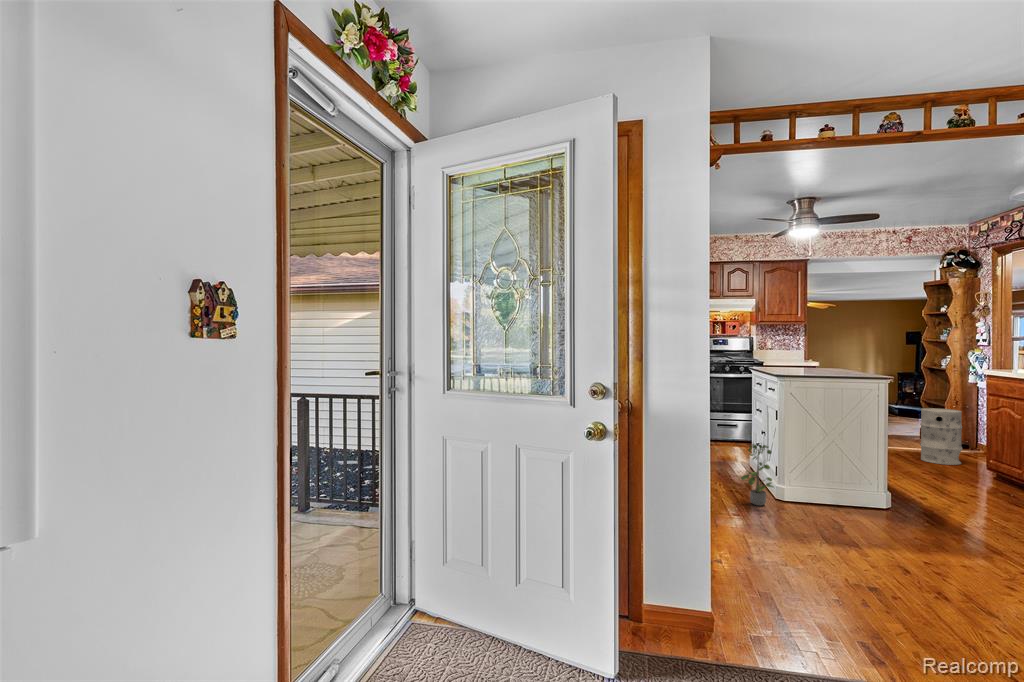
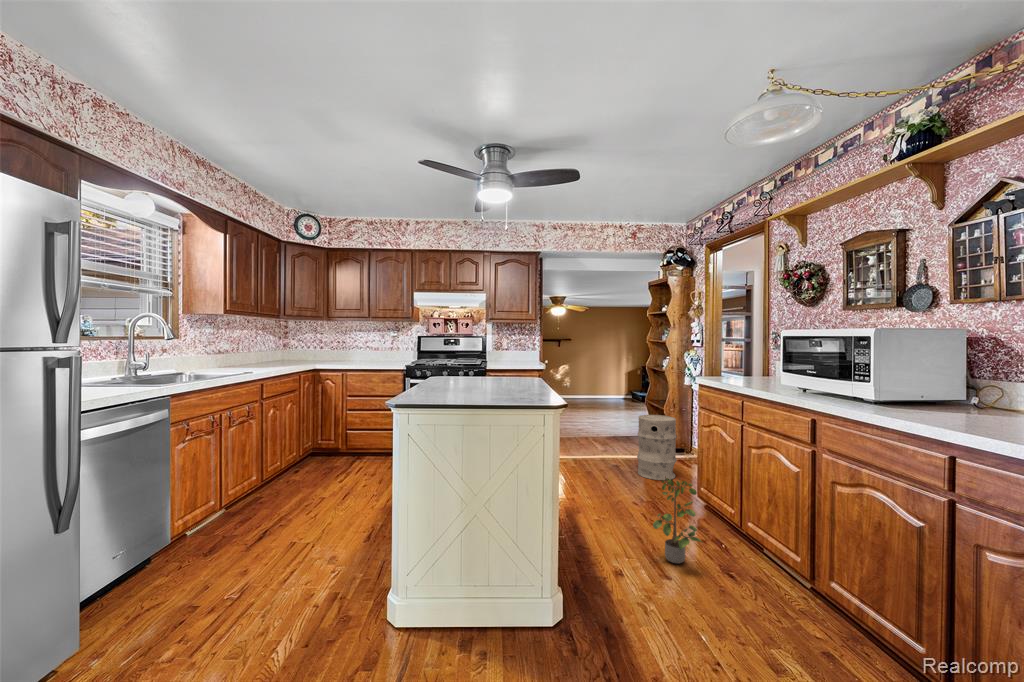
potted plant: present [741,444,774,506] -> present [653,478,702,564]

